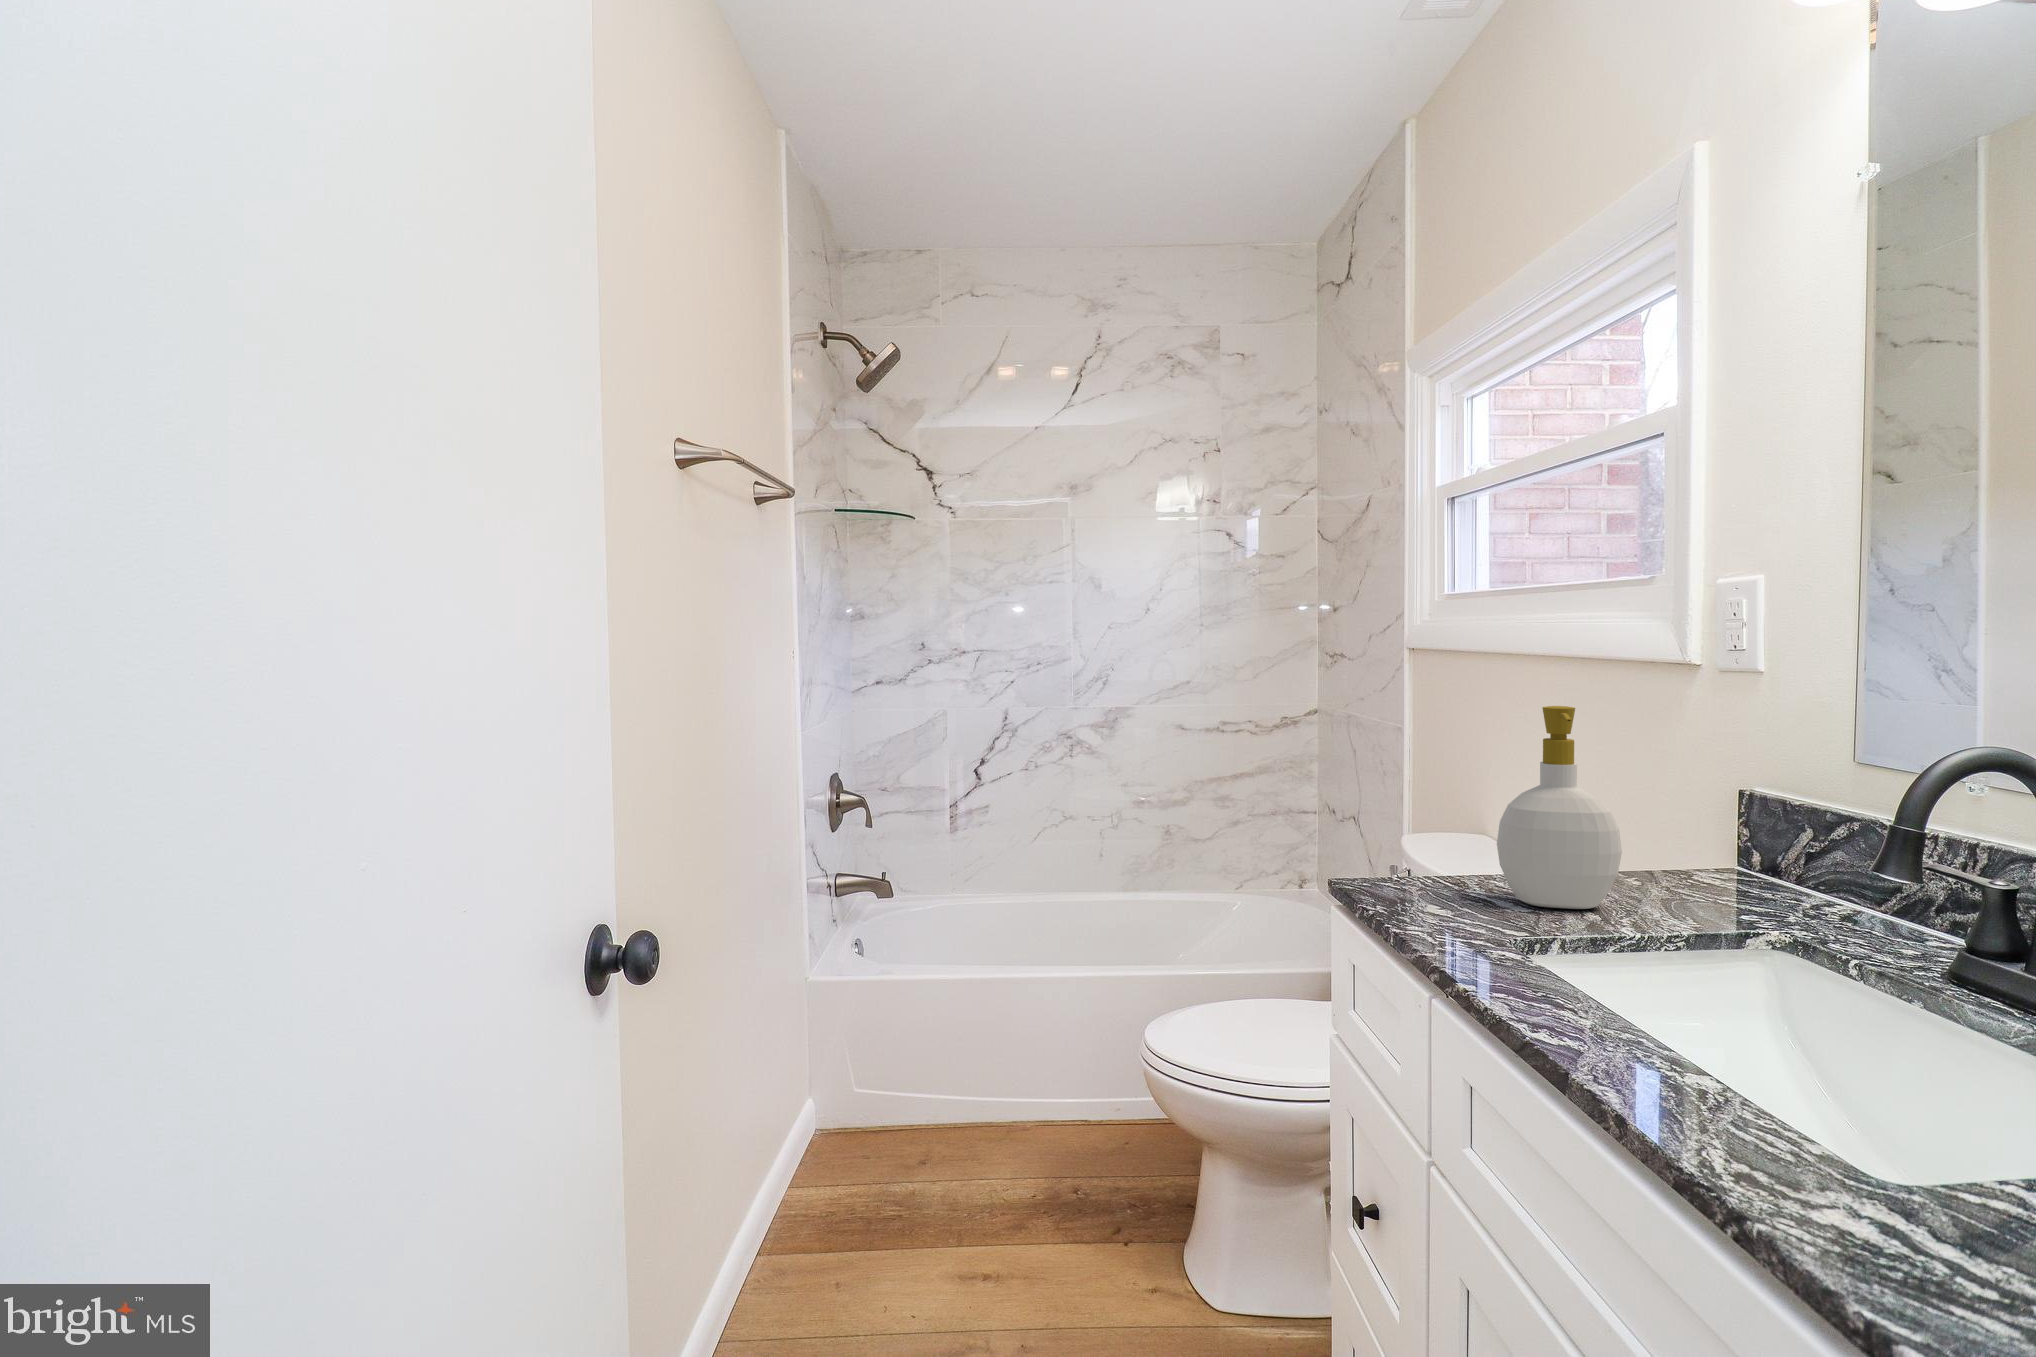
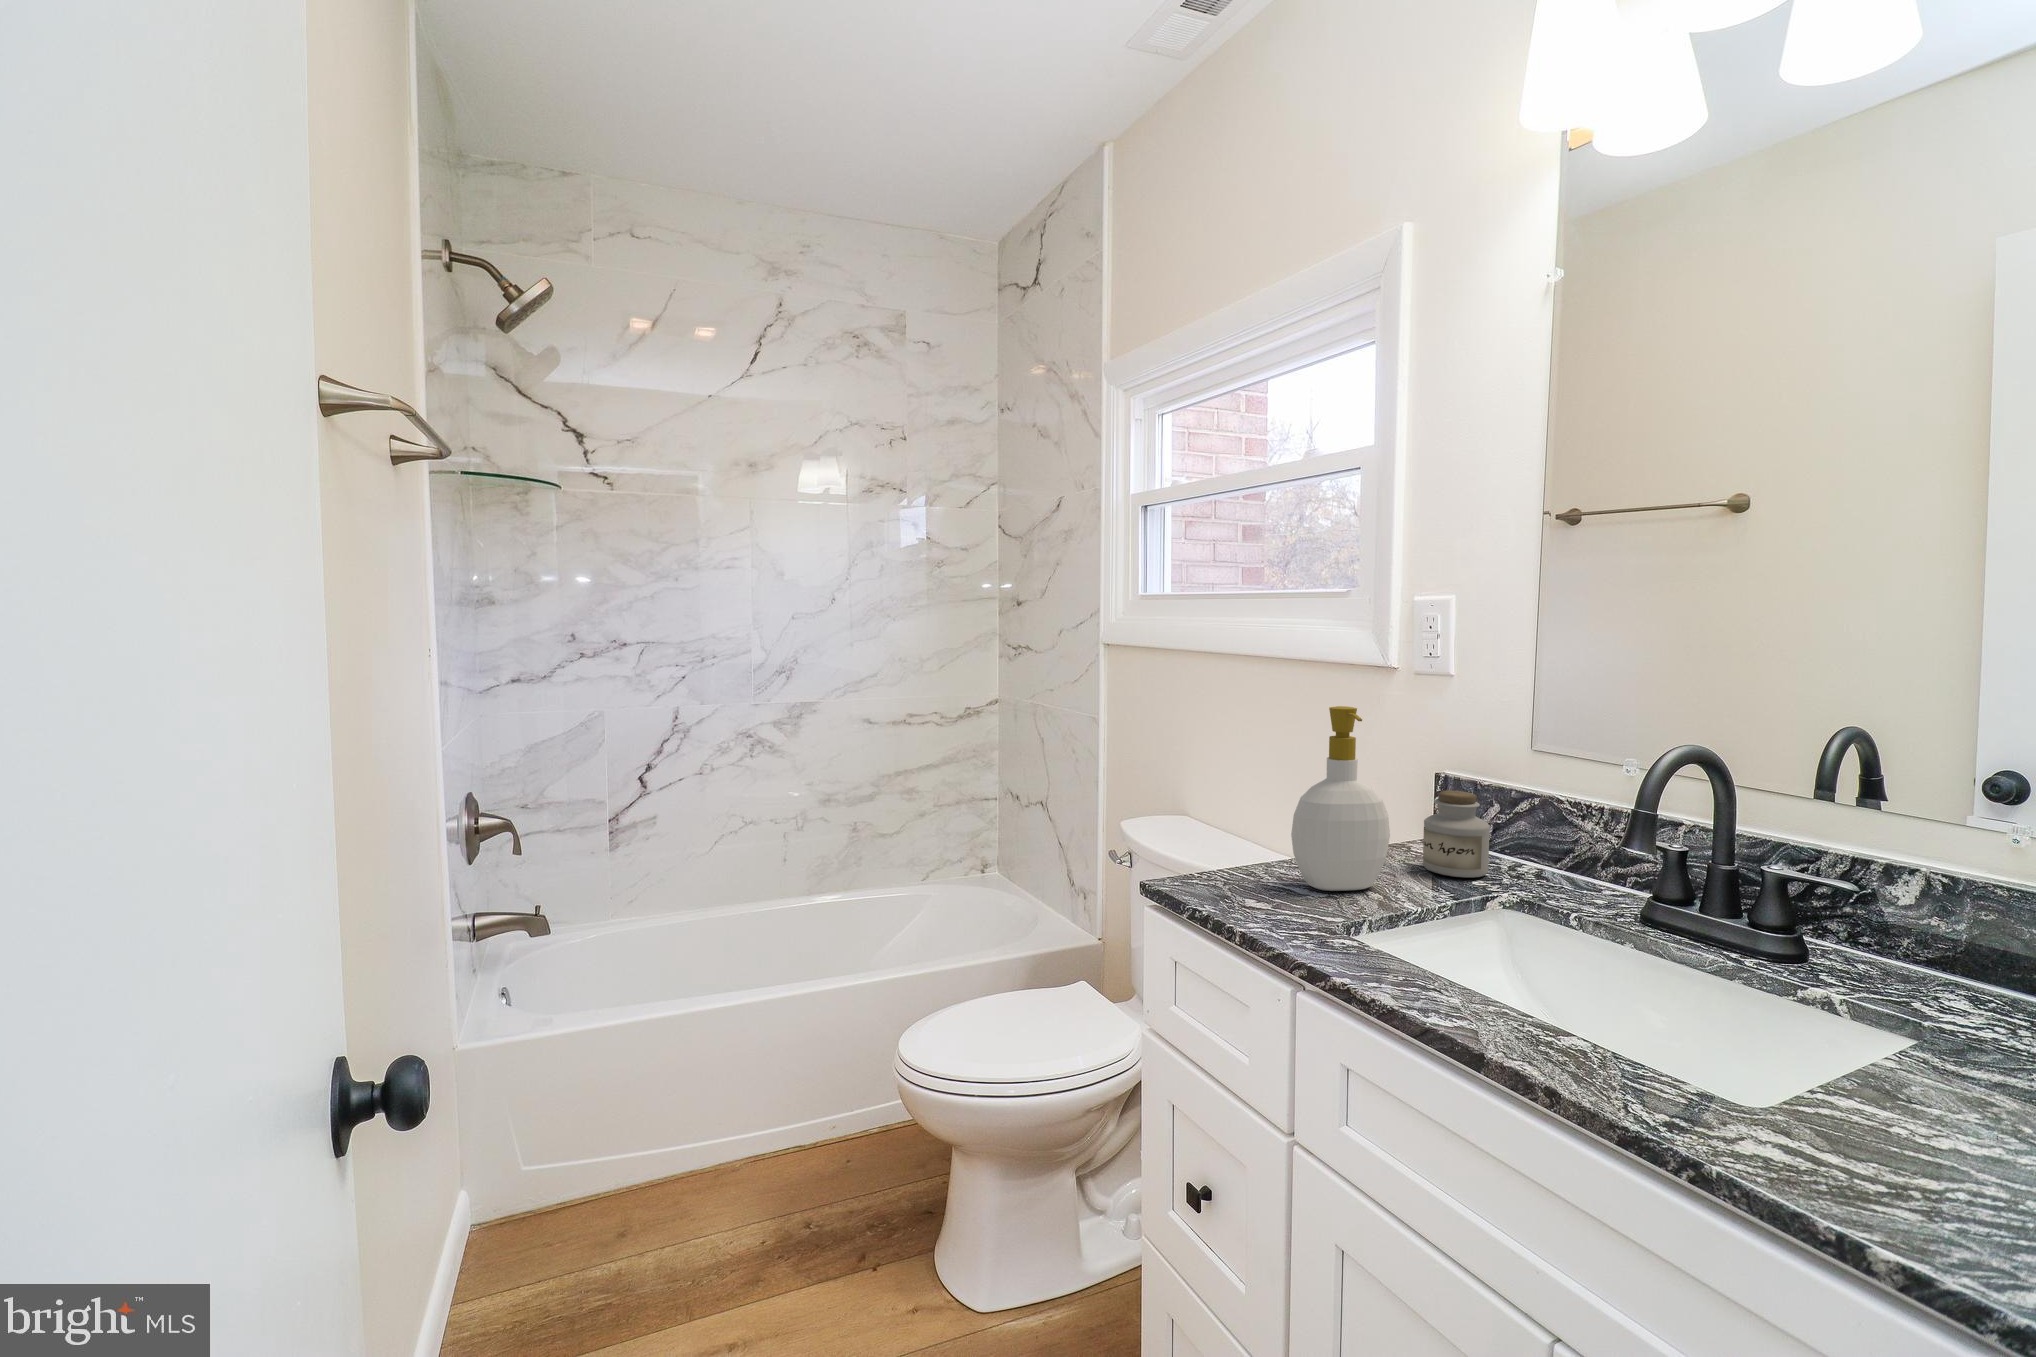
jar: none [1689,809,1778,912] -> present [1423,791,1490,877]

